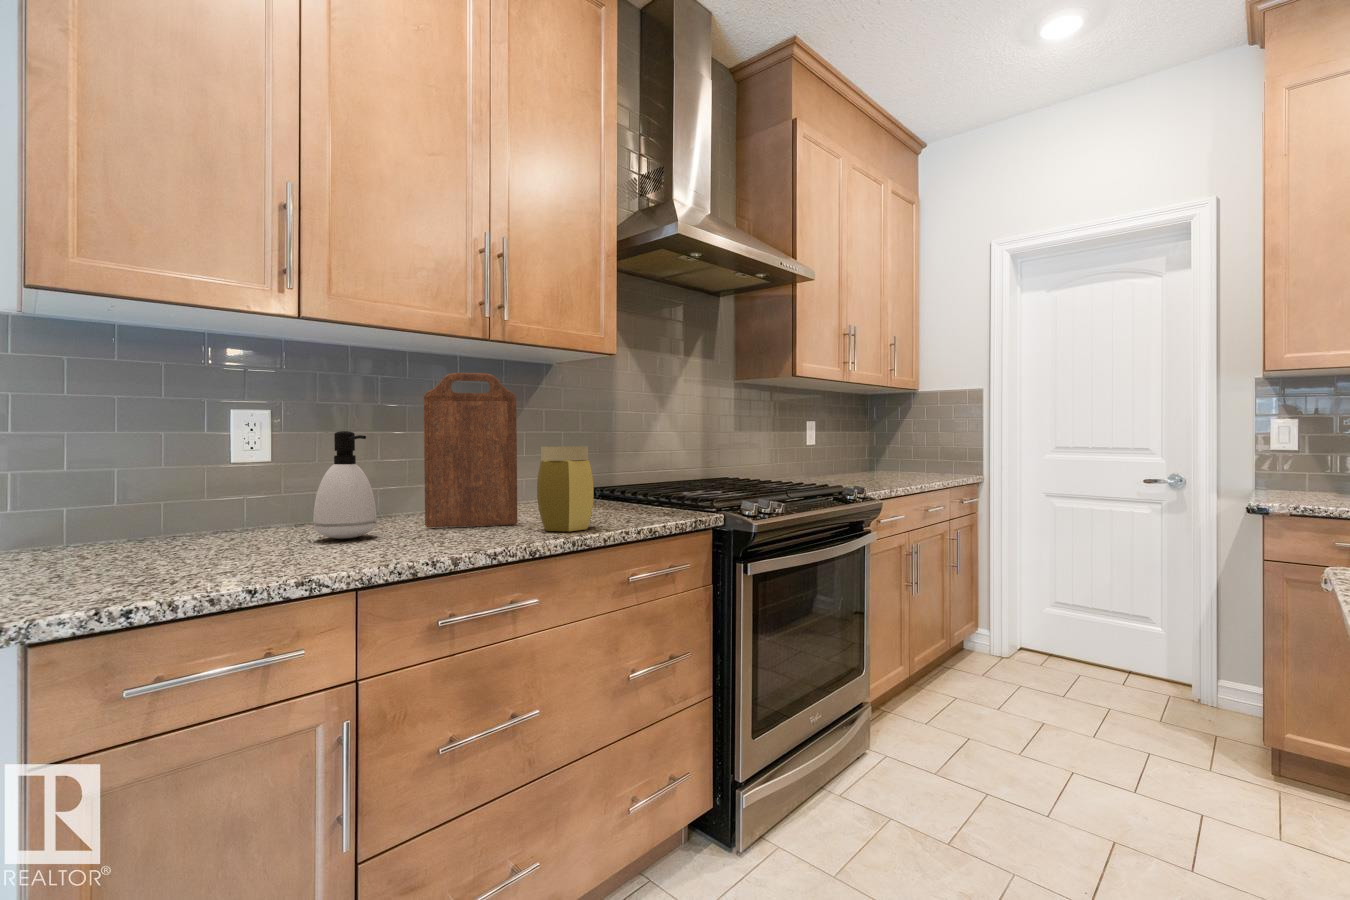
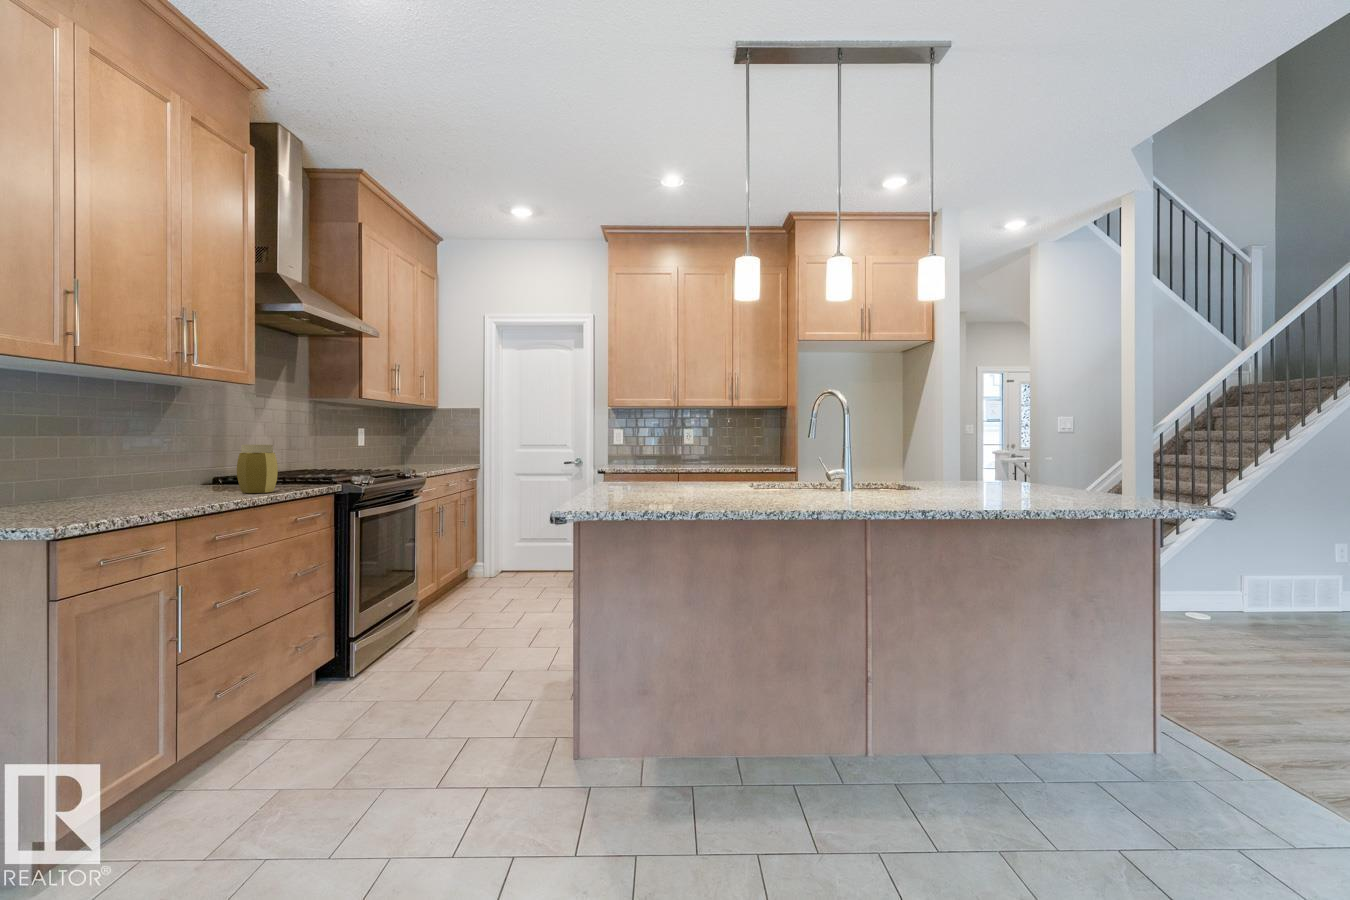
cutting board: present [424,373,517,527] -> none [147,398,215,496]
soap dispenser: present [313,431,377,539] -> none [84,435,131,502]

